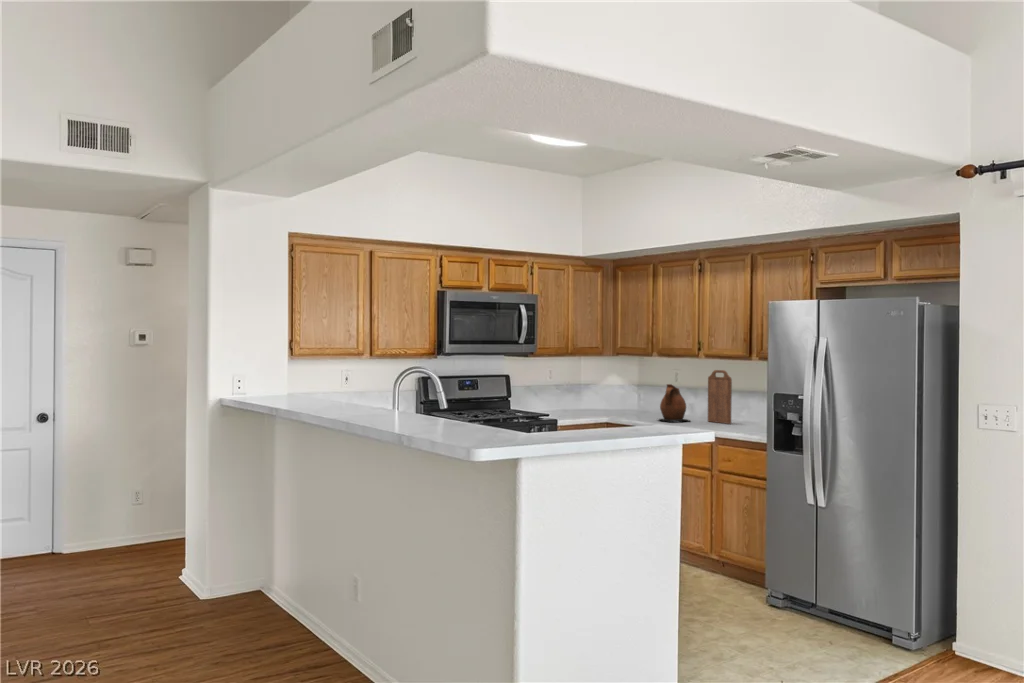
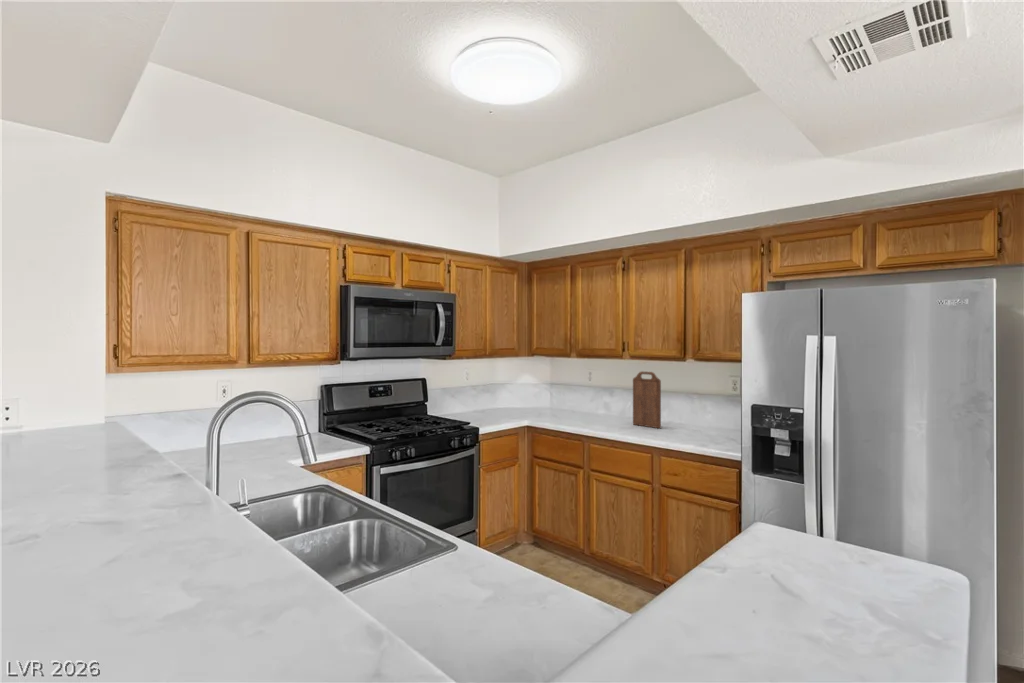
ceramic pitcher: present [660,384,687,421] -> none [580,387,616,426]

